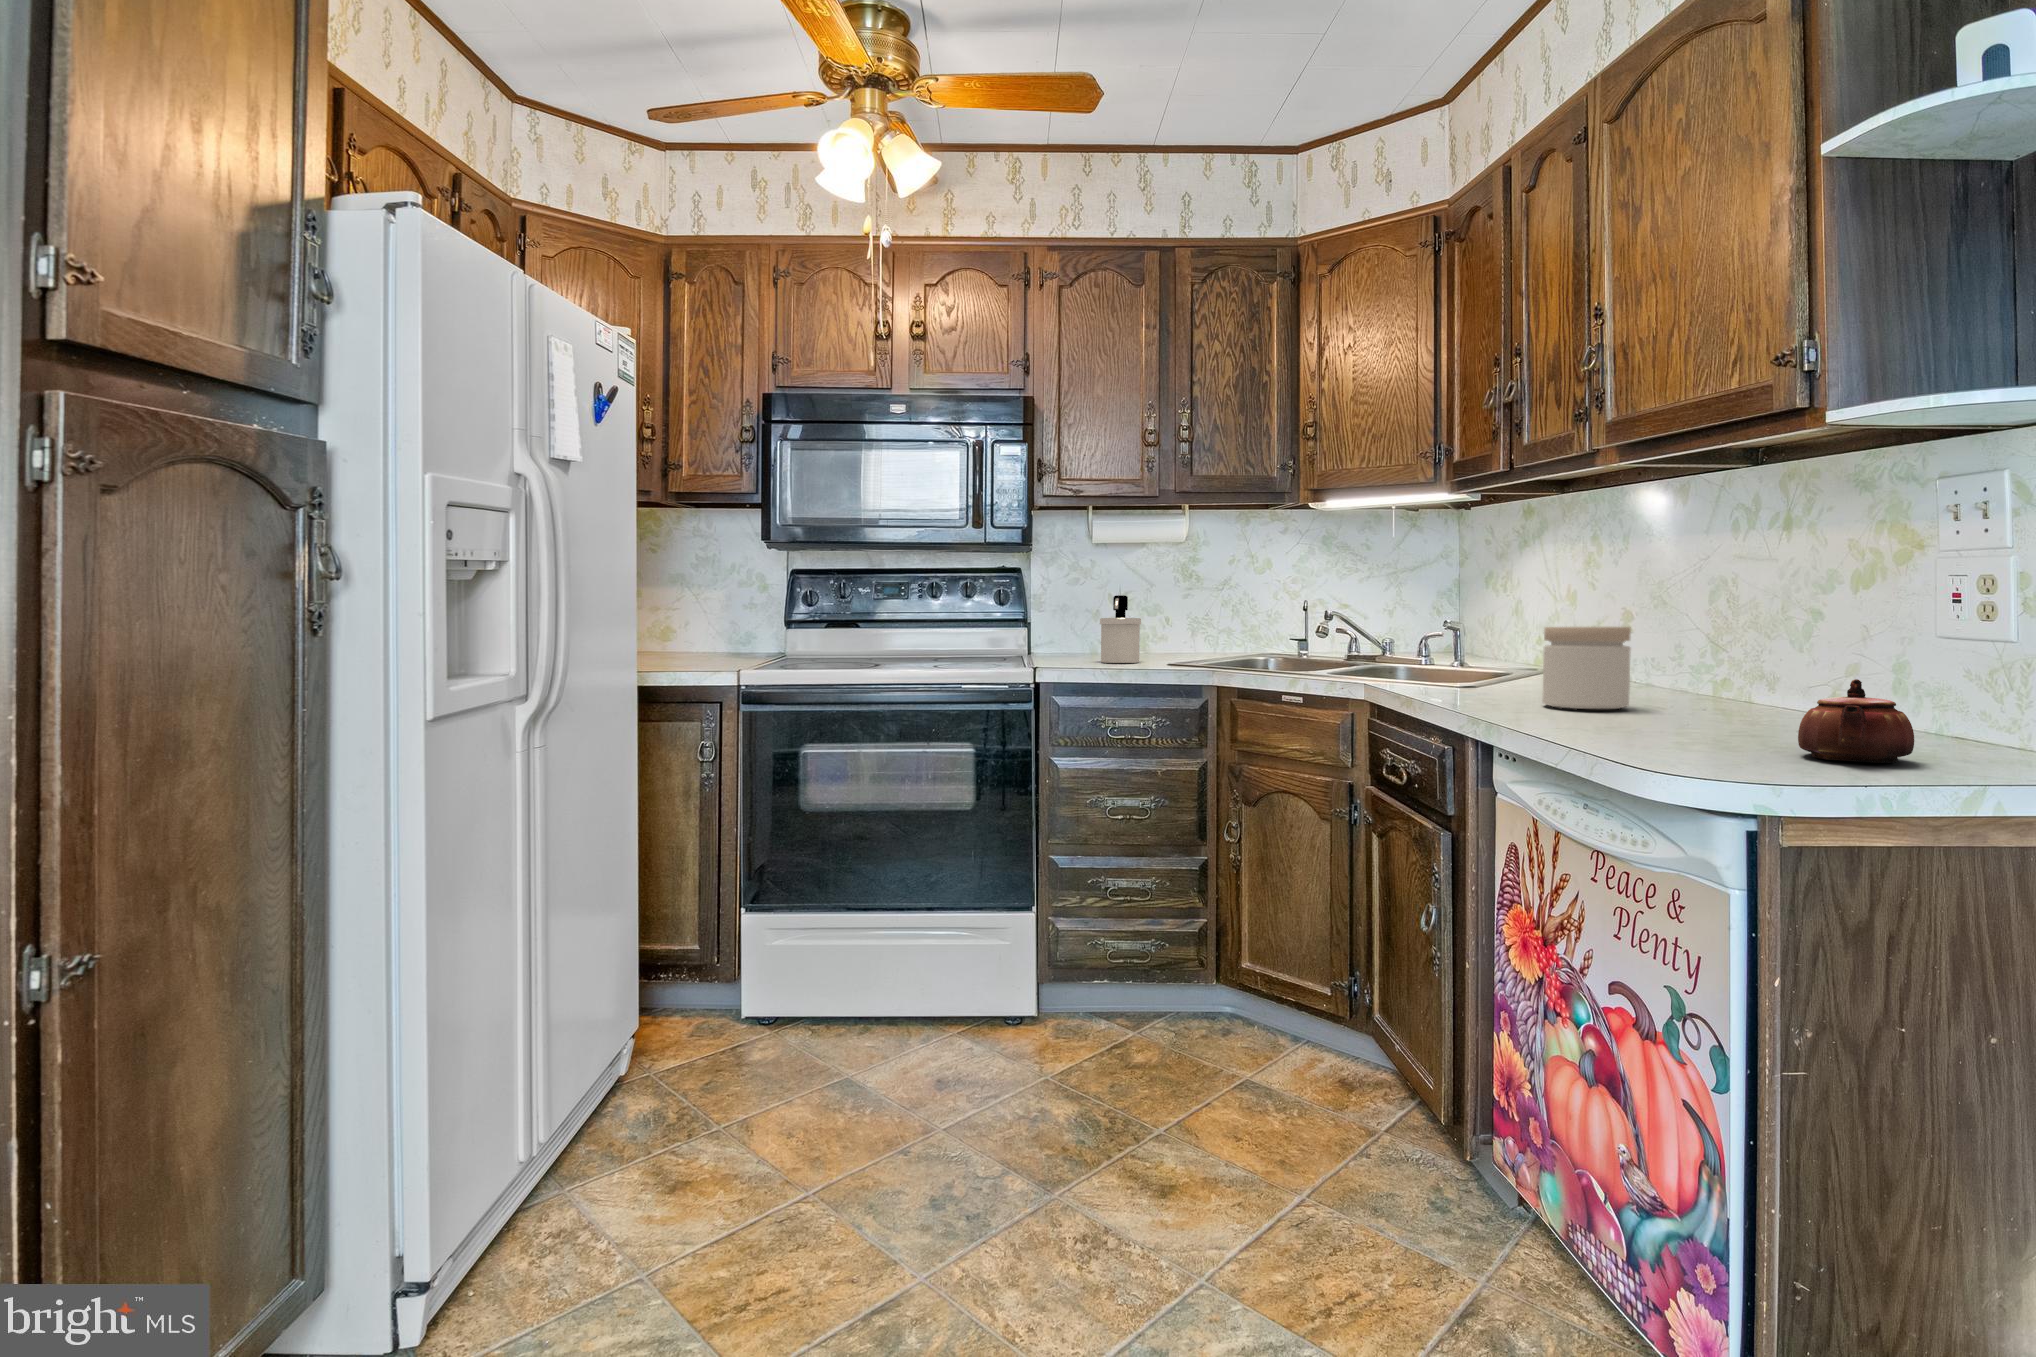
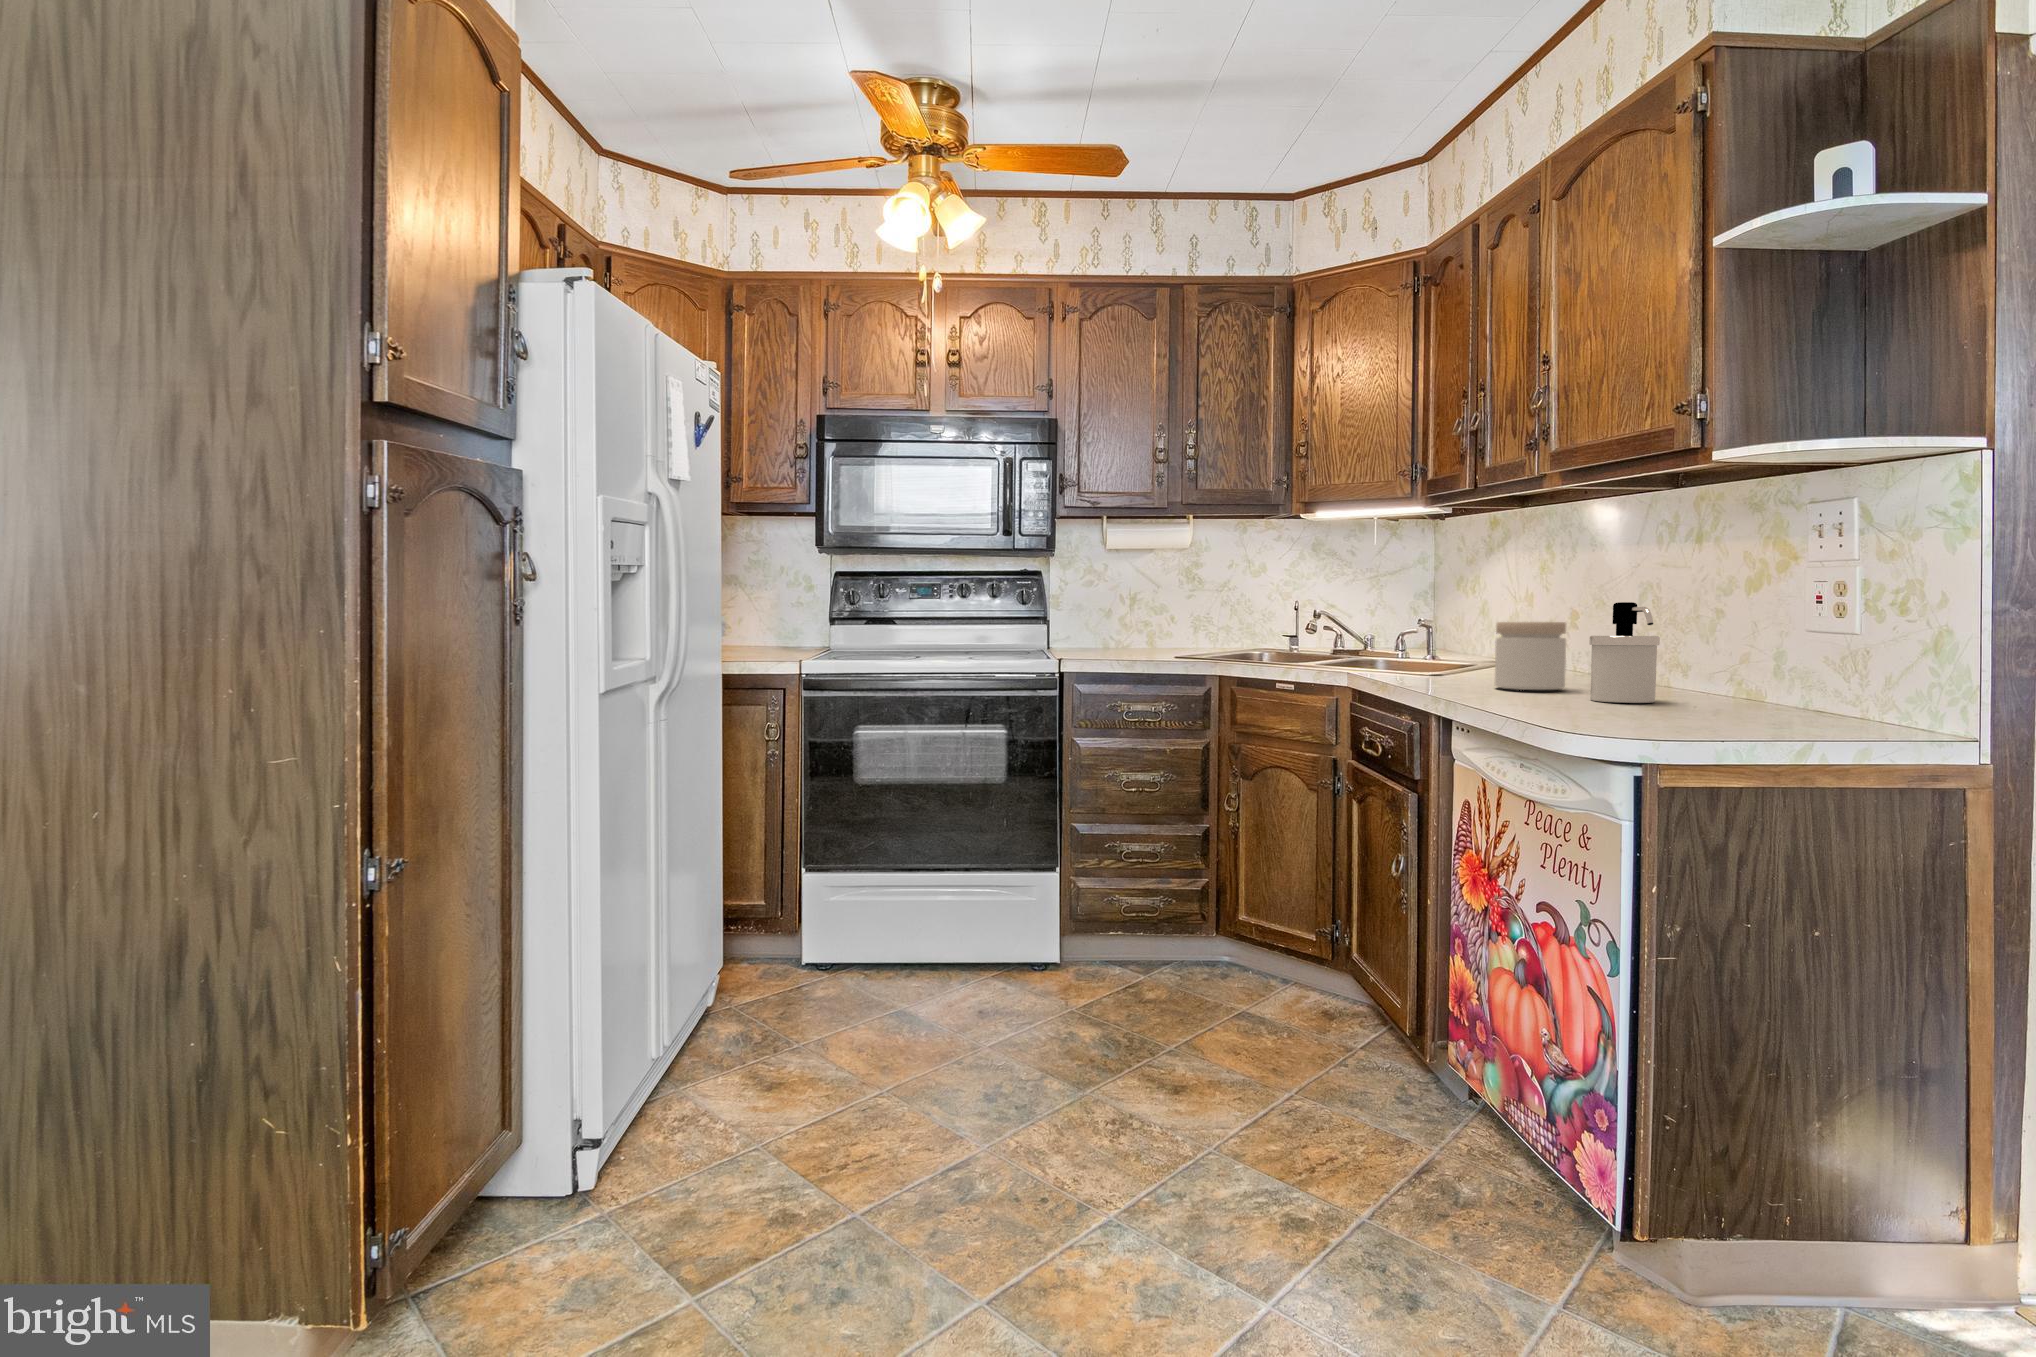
soap dispenser: present [1100,595,1141,663] -> present [1589,602,1660,703]
teapot: present [1798,679,1914,763] -> none [1679,662,1763,726]

